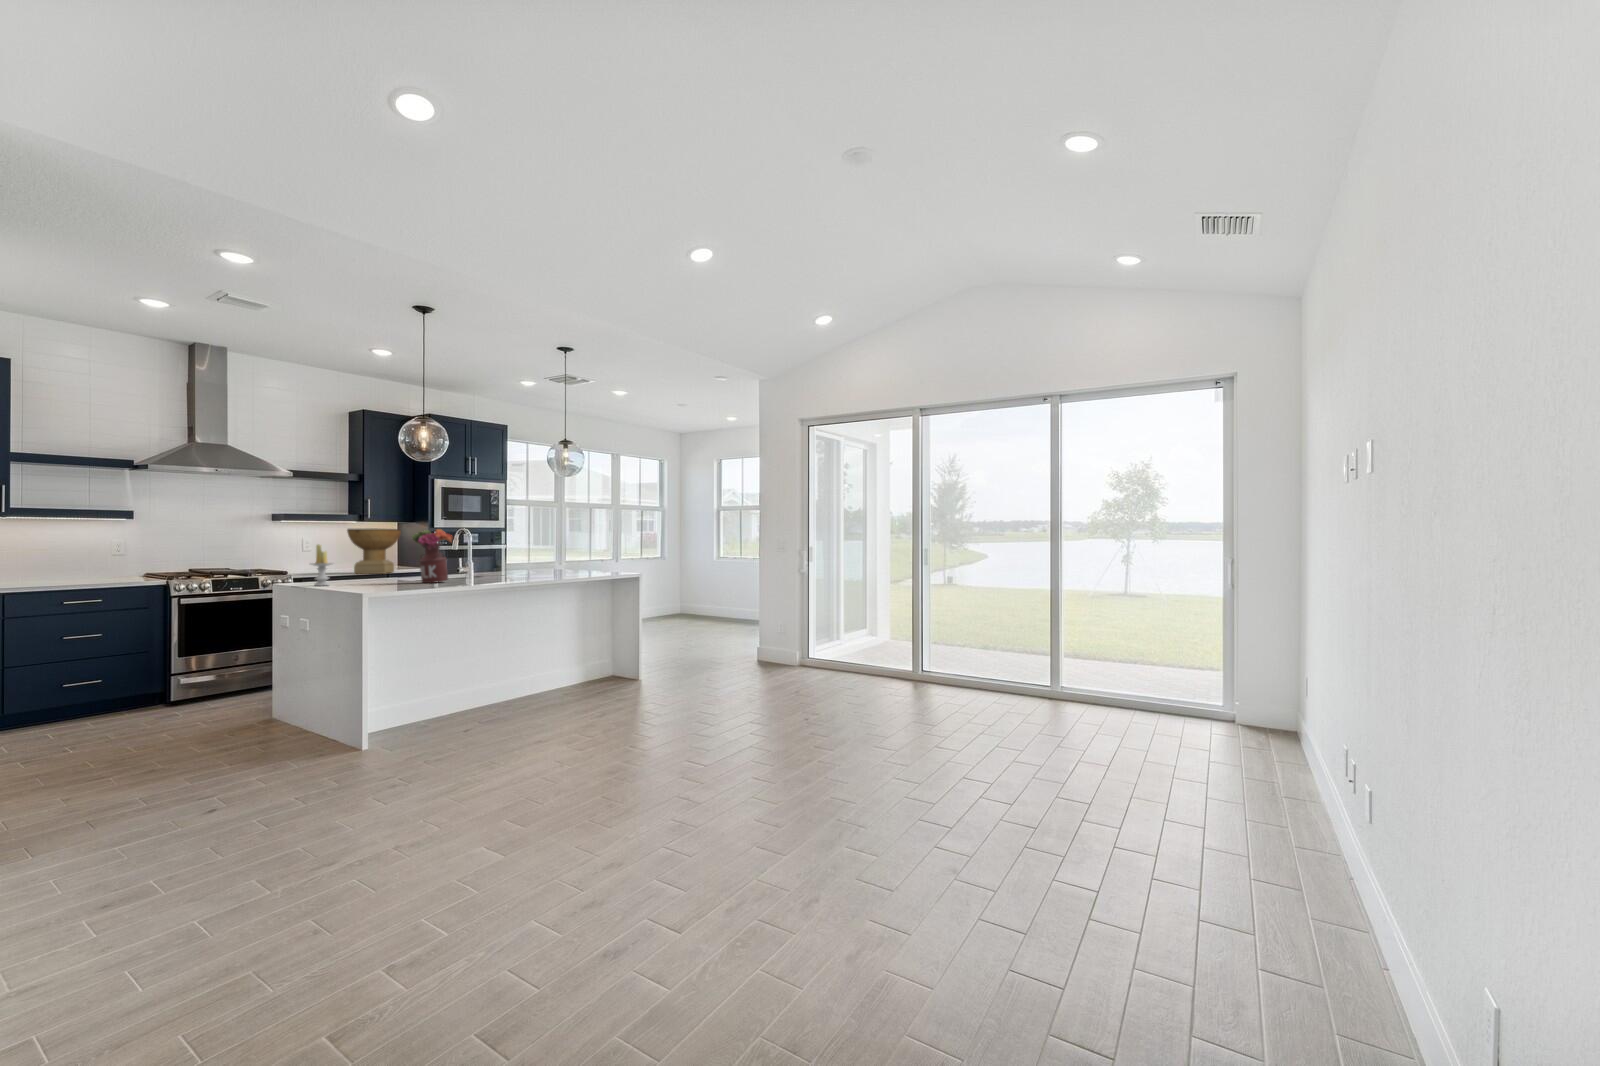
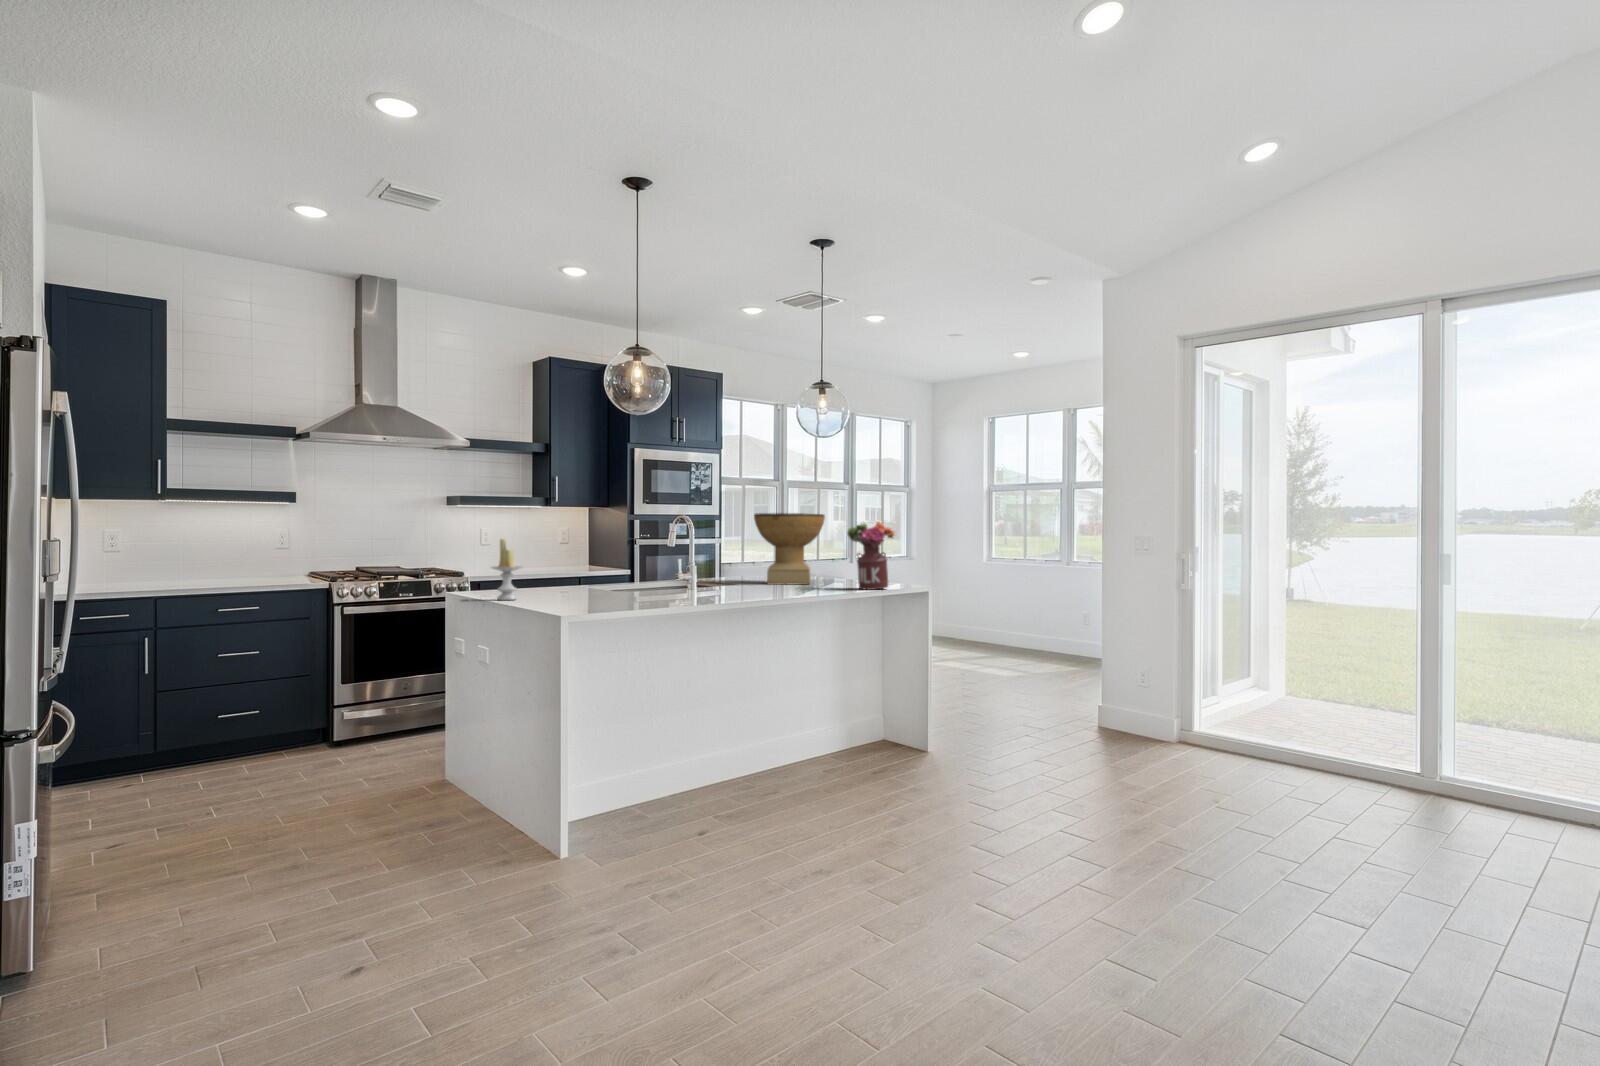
decorative bowl: present [347,529,401,574] -> present [754,513,825,585]
flower arrangement: present [412,529,453,583] -> present [847,522,895,590]

